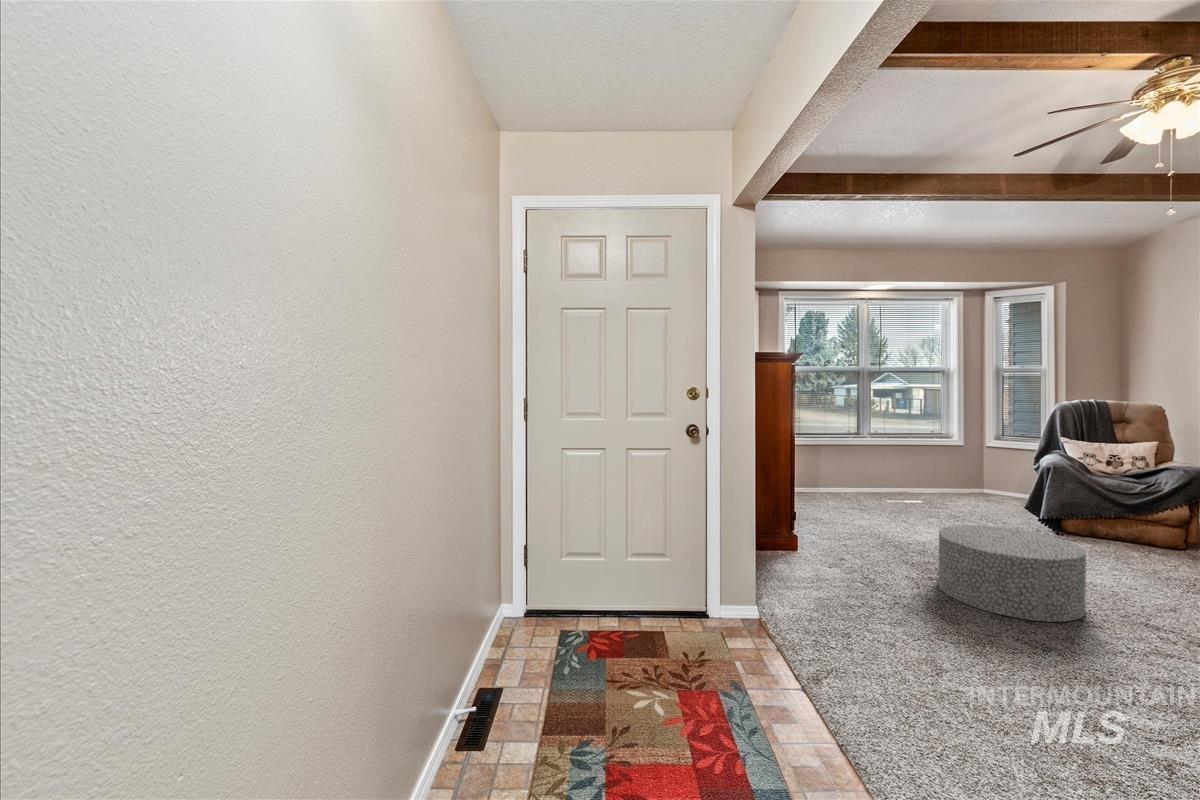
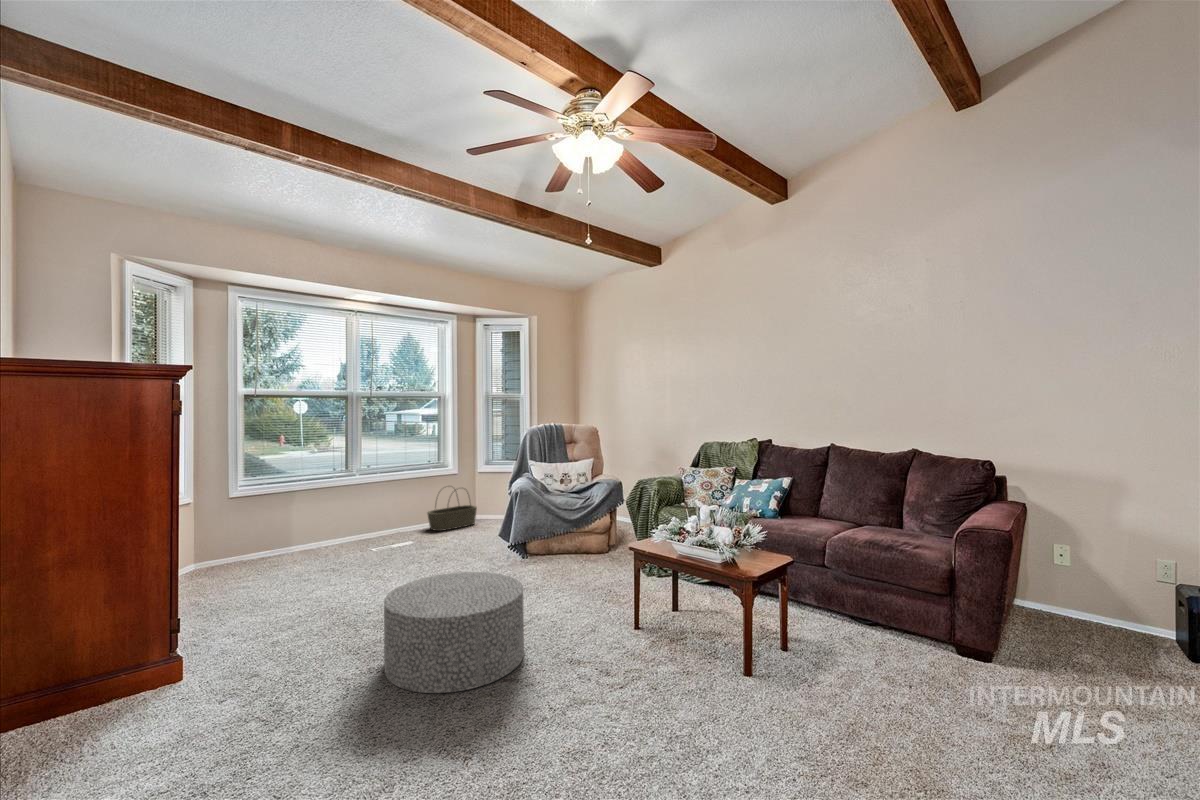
basket: none [930,456,984,497] -> present [428,487,477,531]

